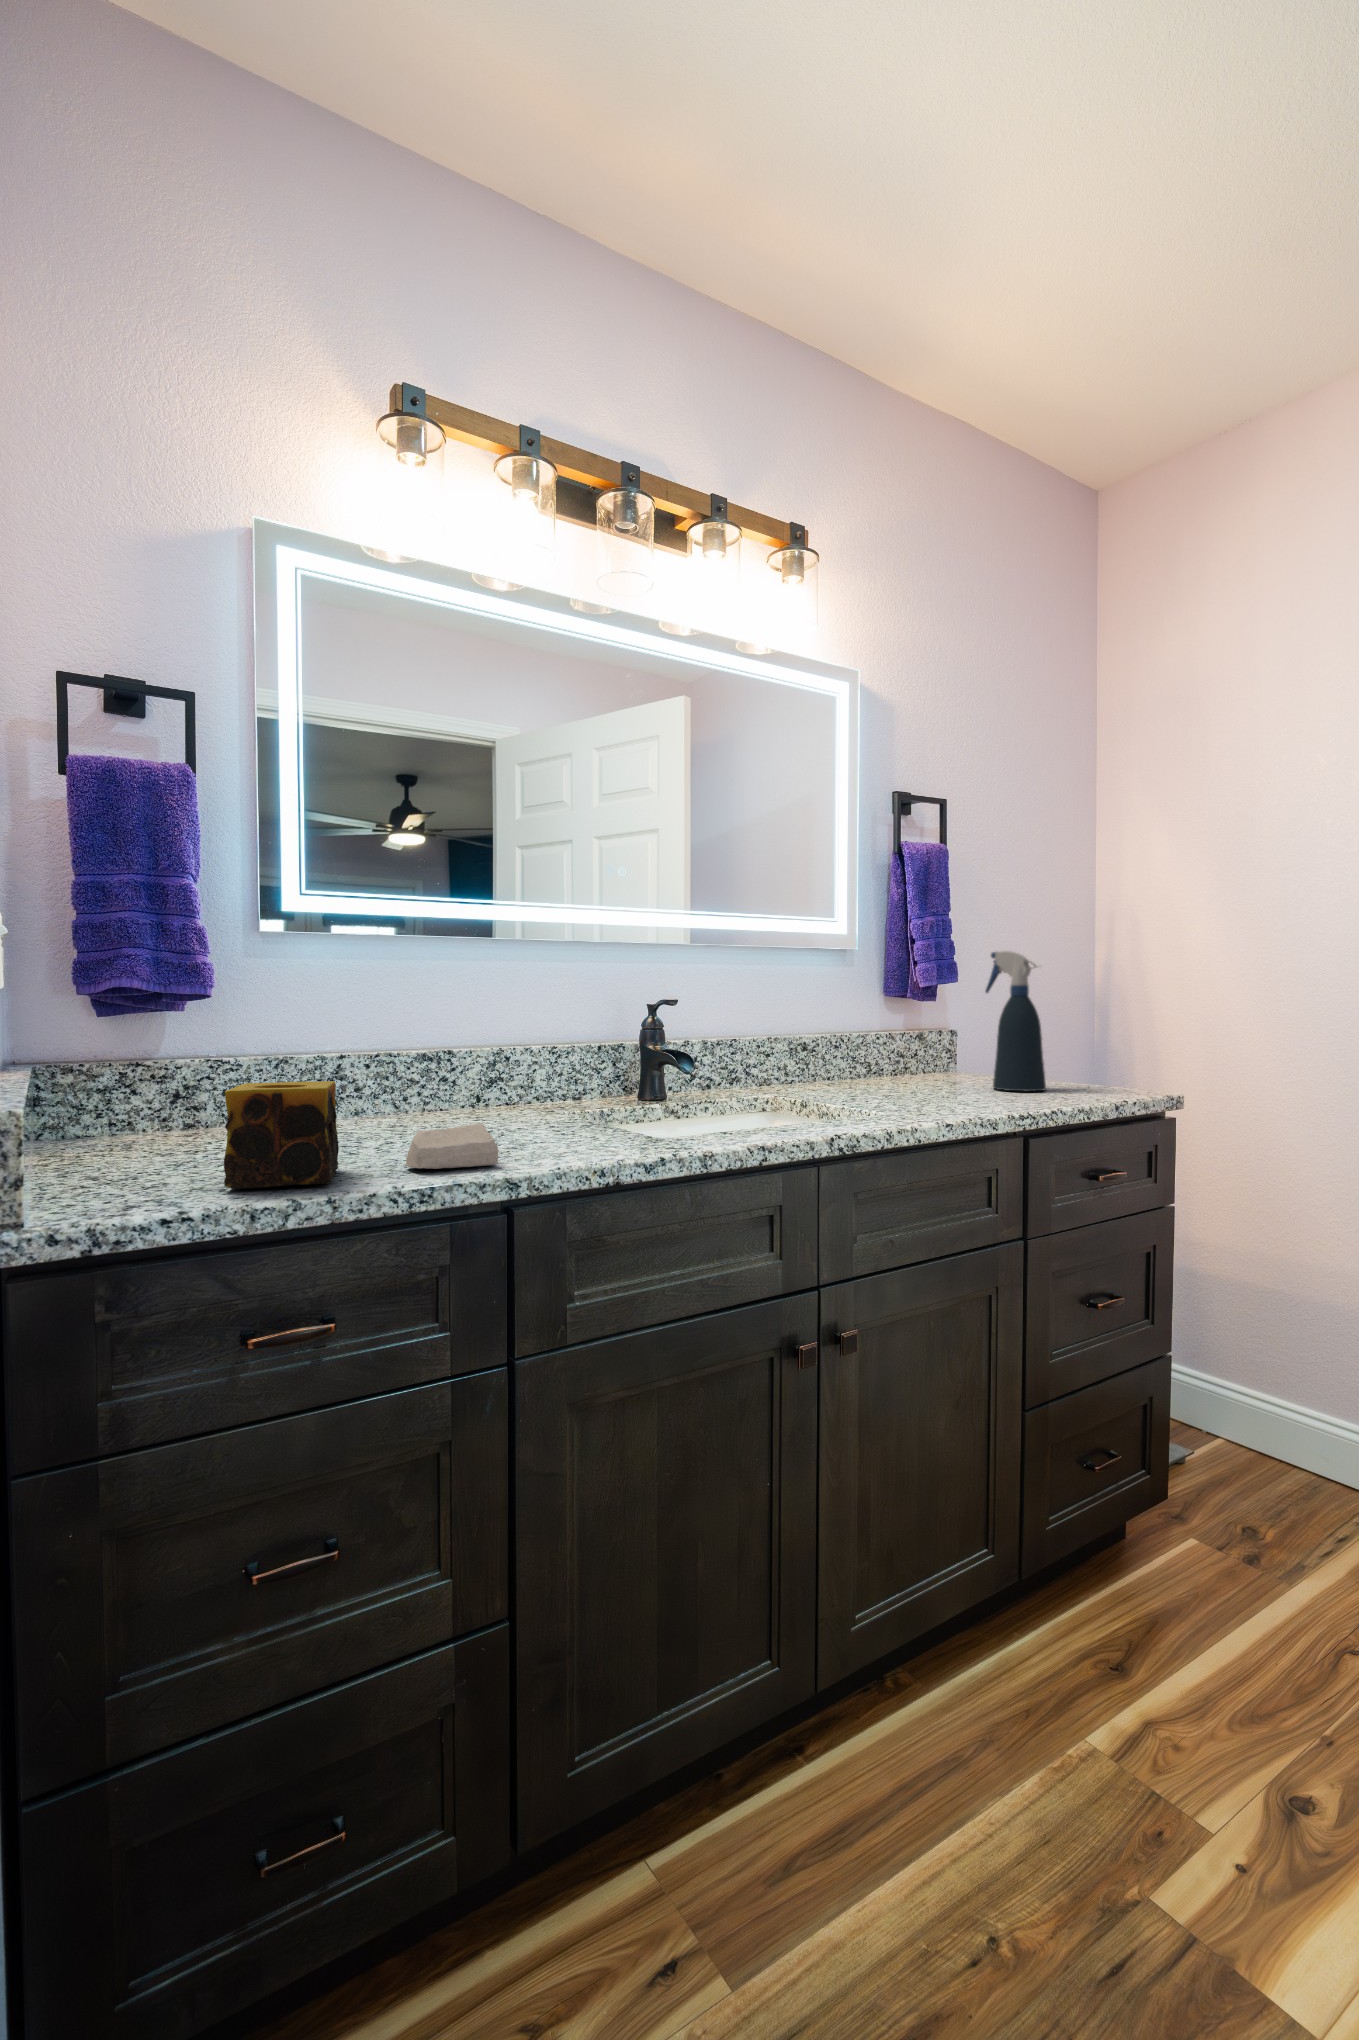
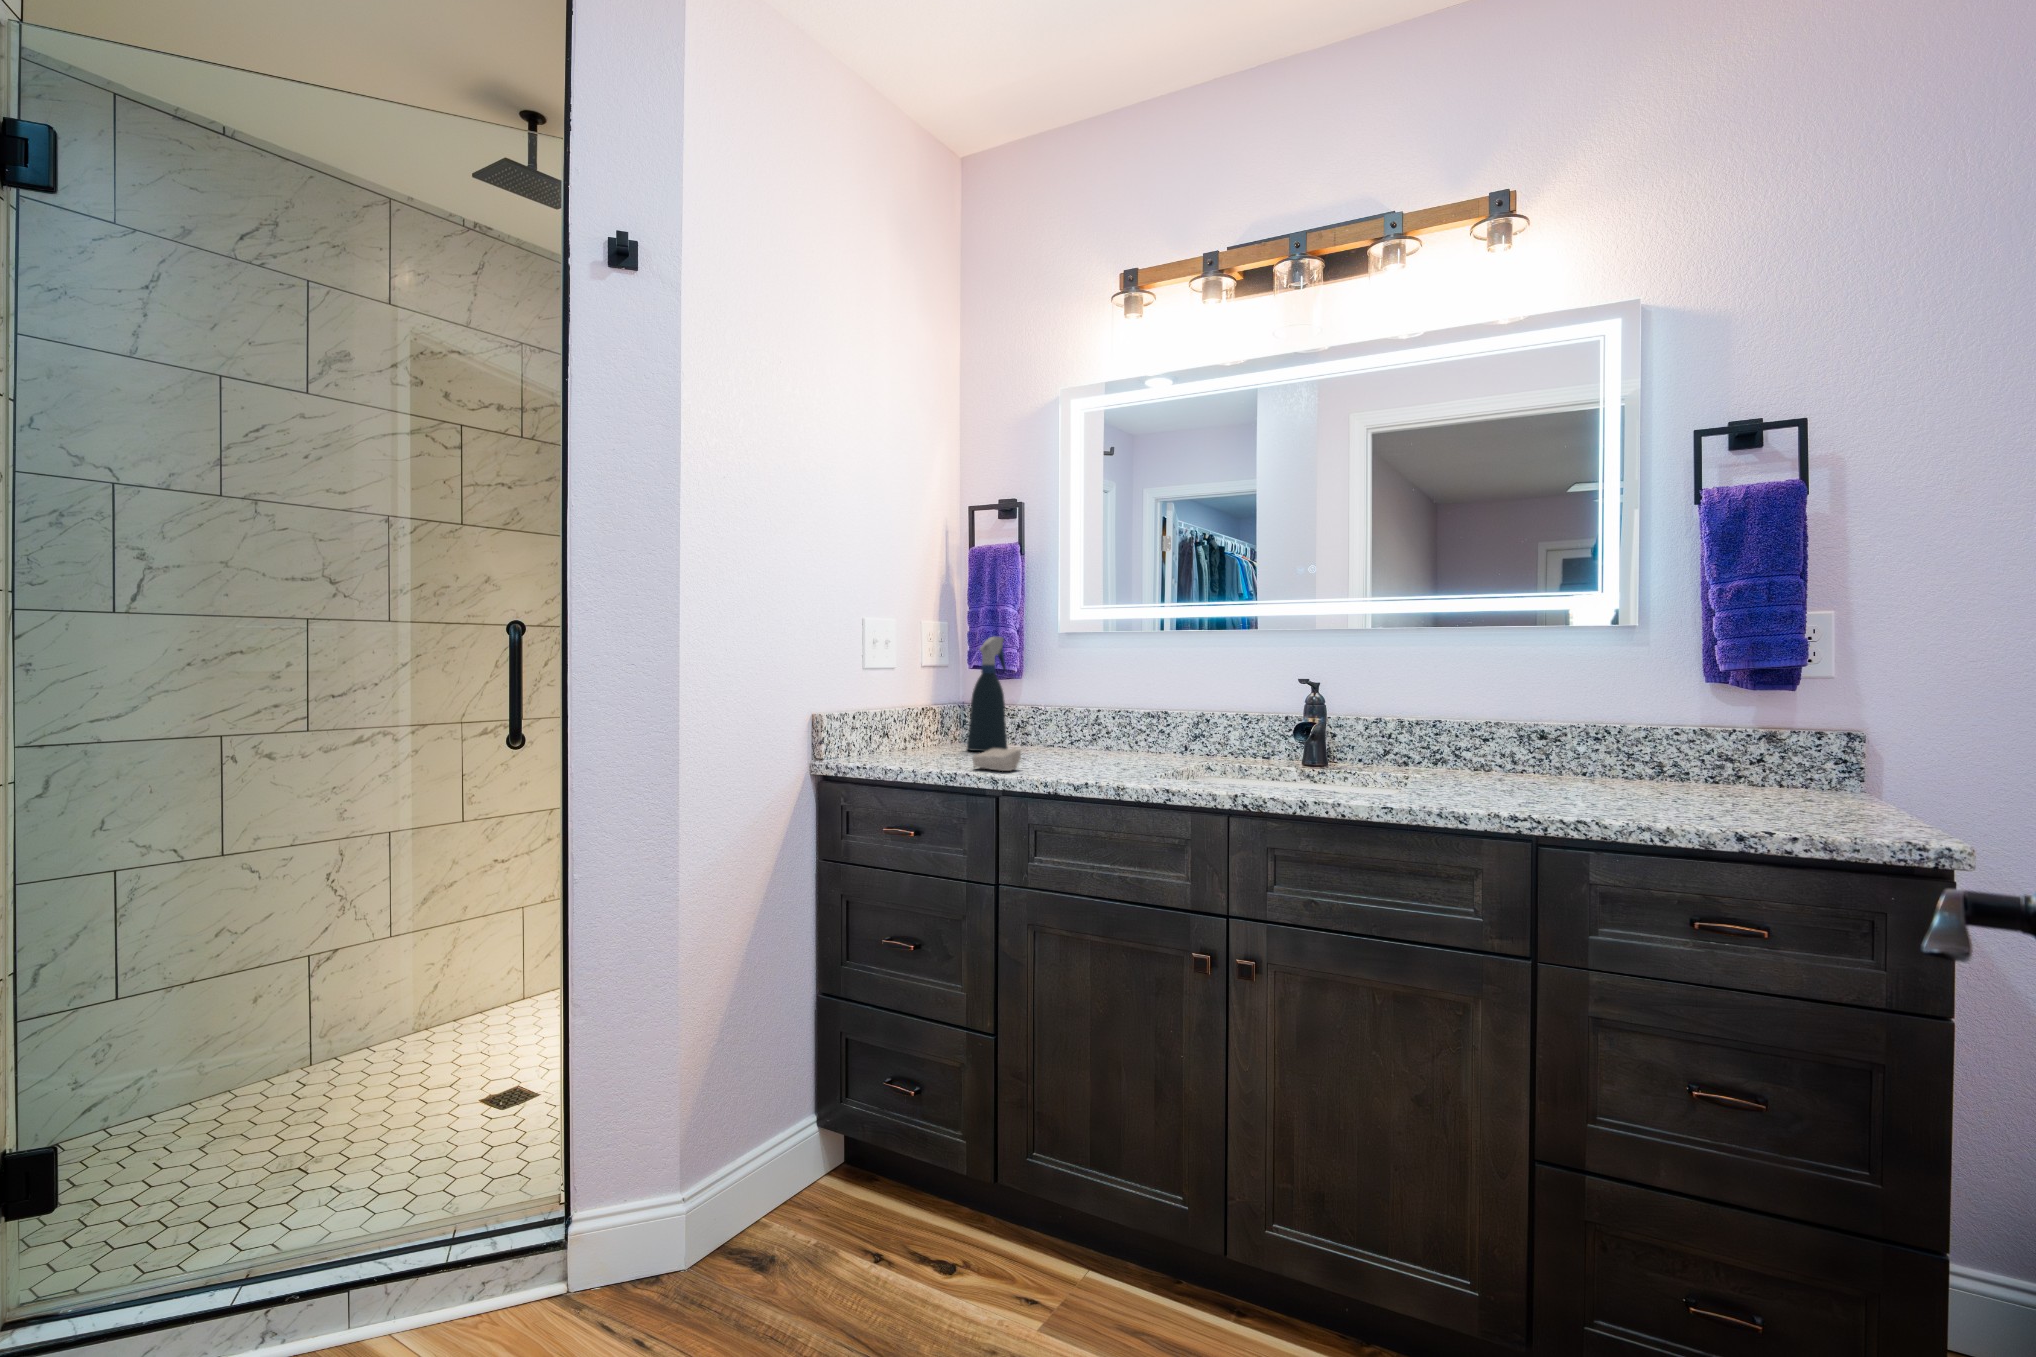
spray bottle: present [985,951,1046,1091] -> present [967,637,1008,751]
candle: present [224,1081,339,1189] -> none [901,716,965,766]

